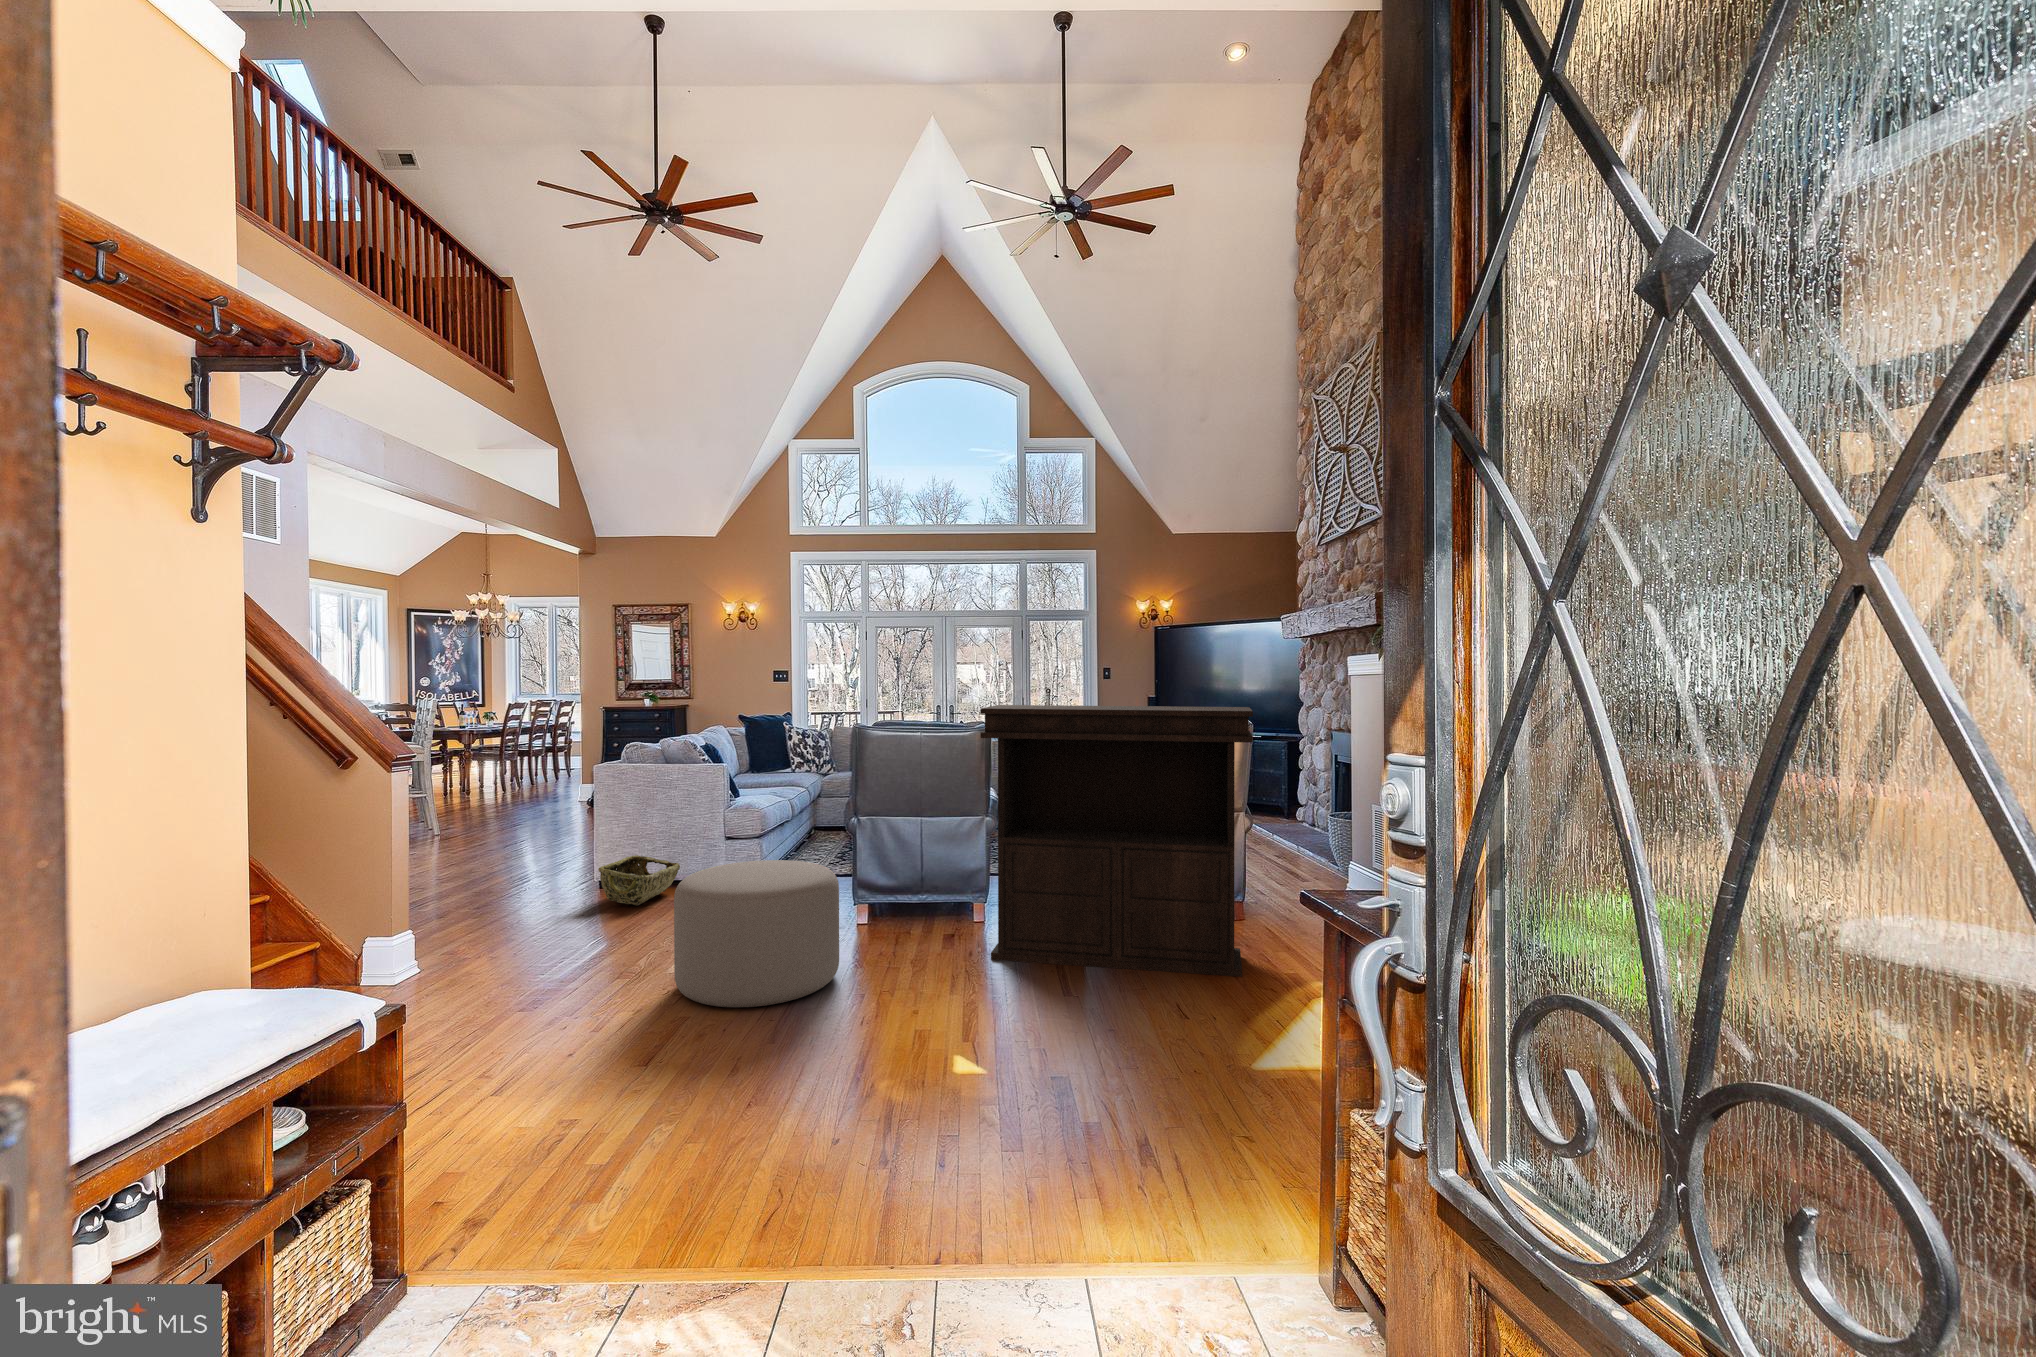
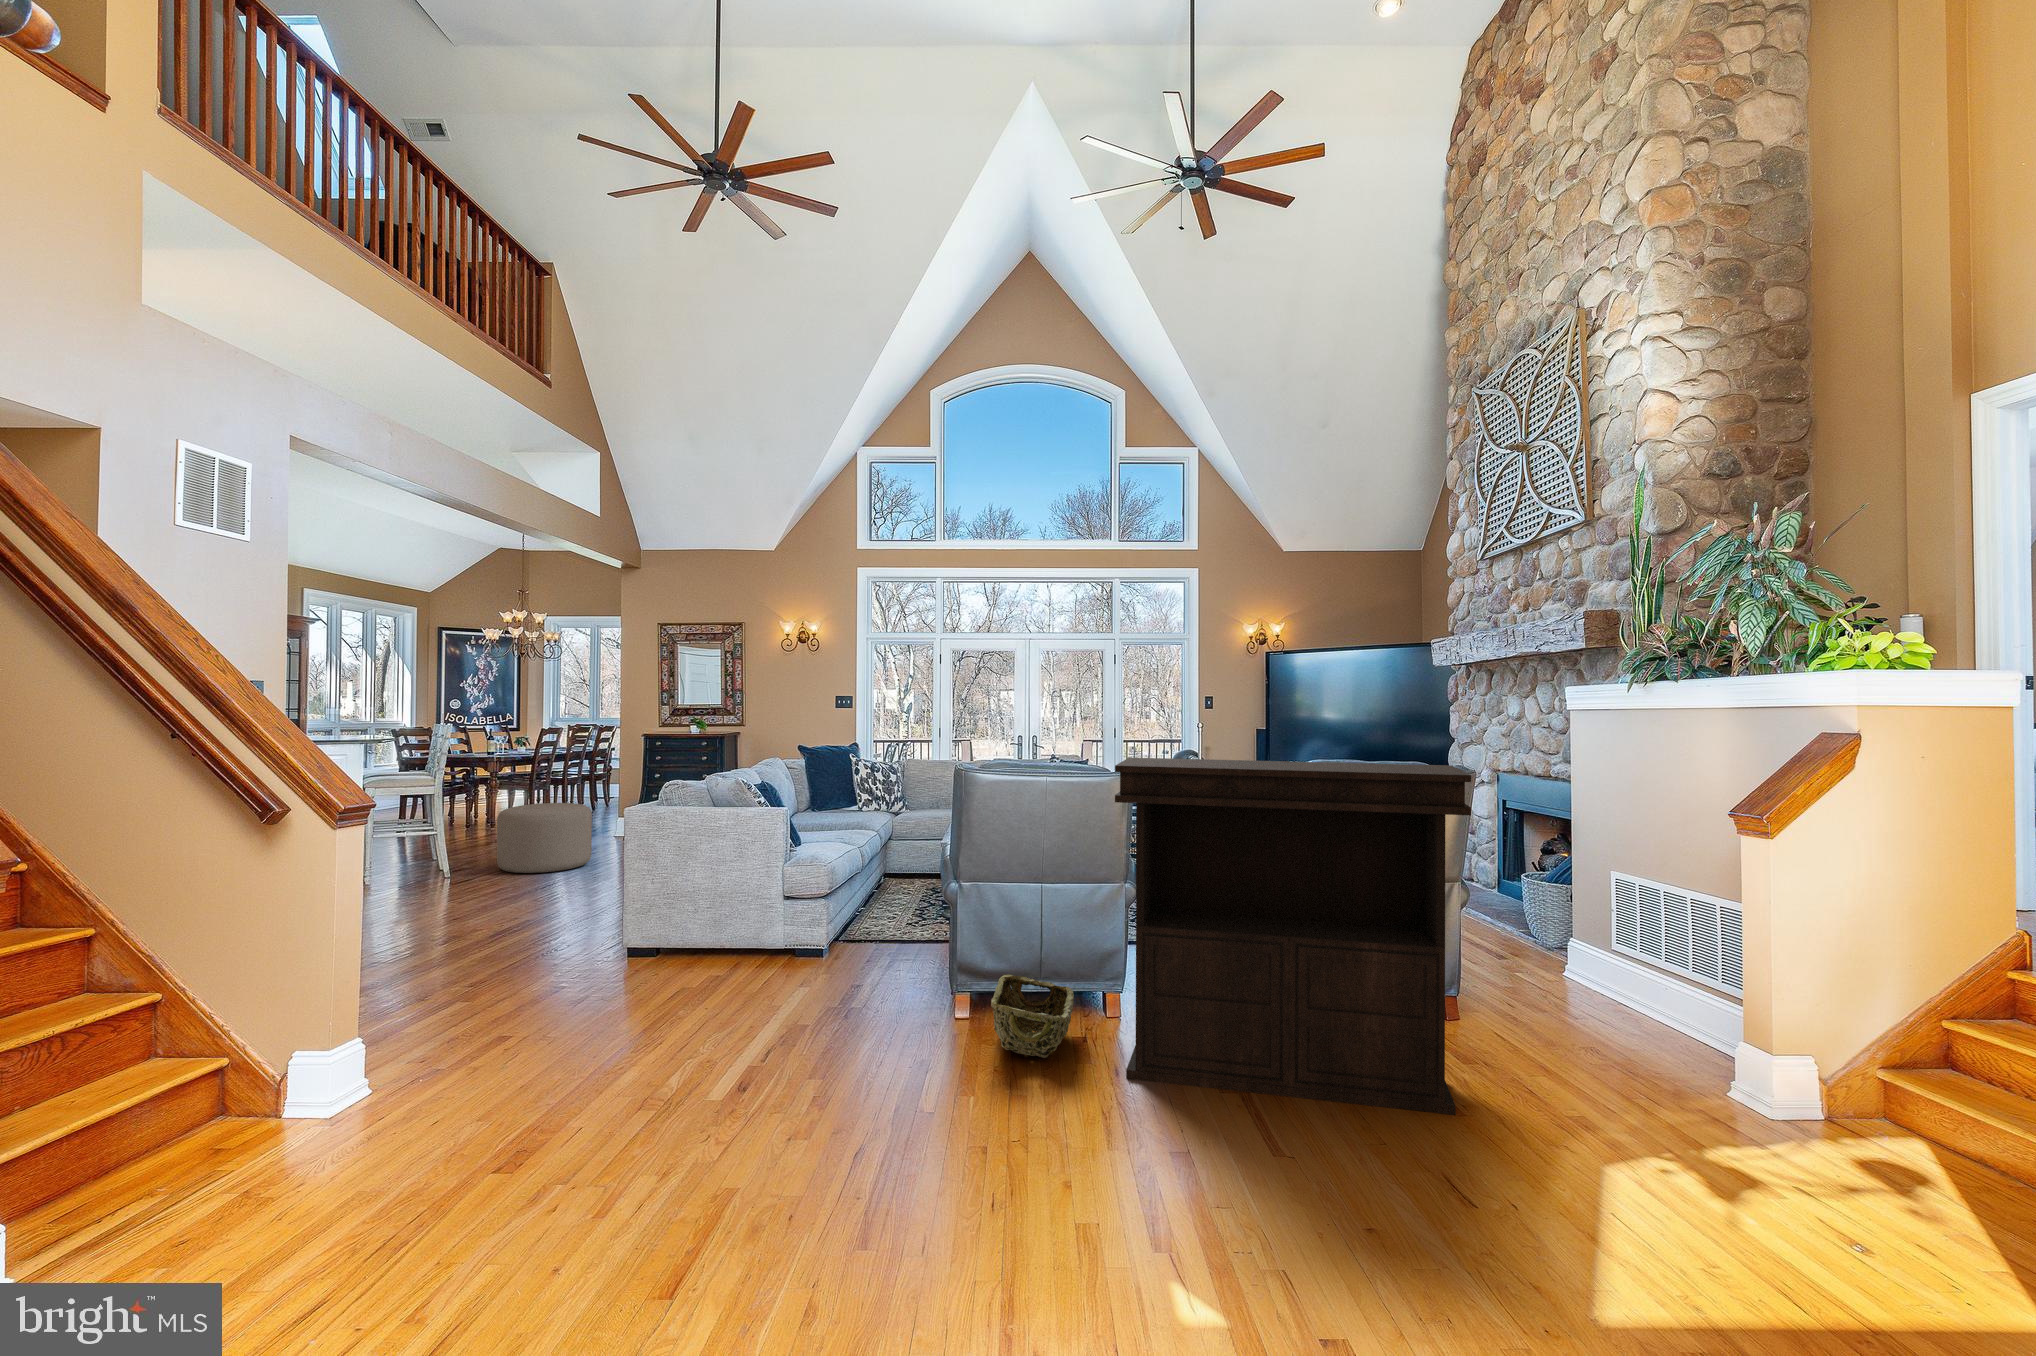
woven basket: present [598,855,680,905] -> present [991,975,1074,1058]
ottoman: present [674,860,839,1007] -> present [497,803,592,873]

